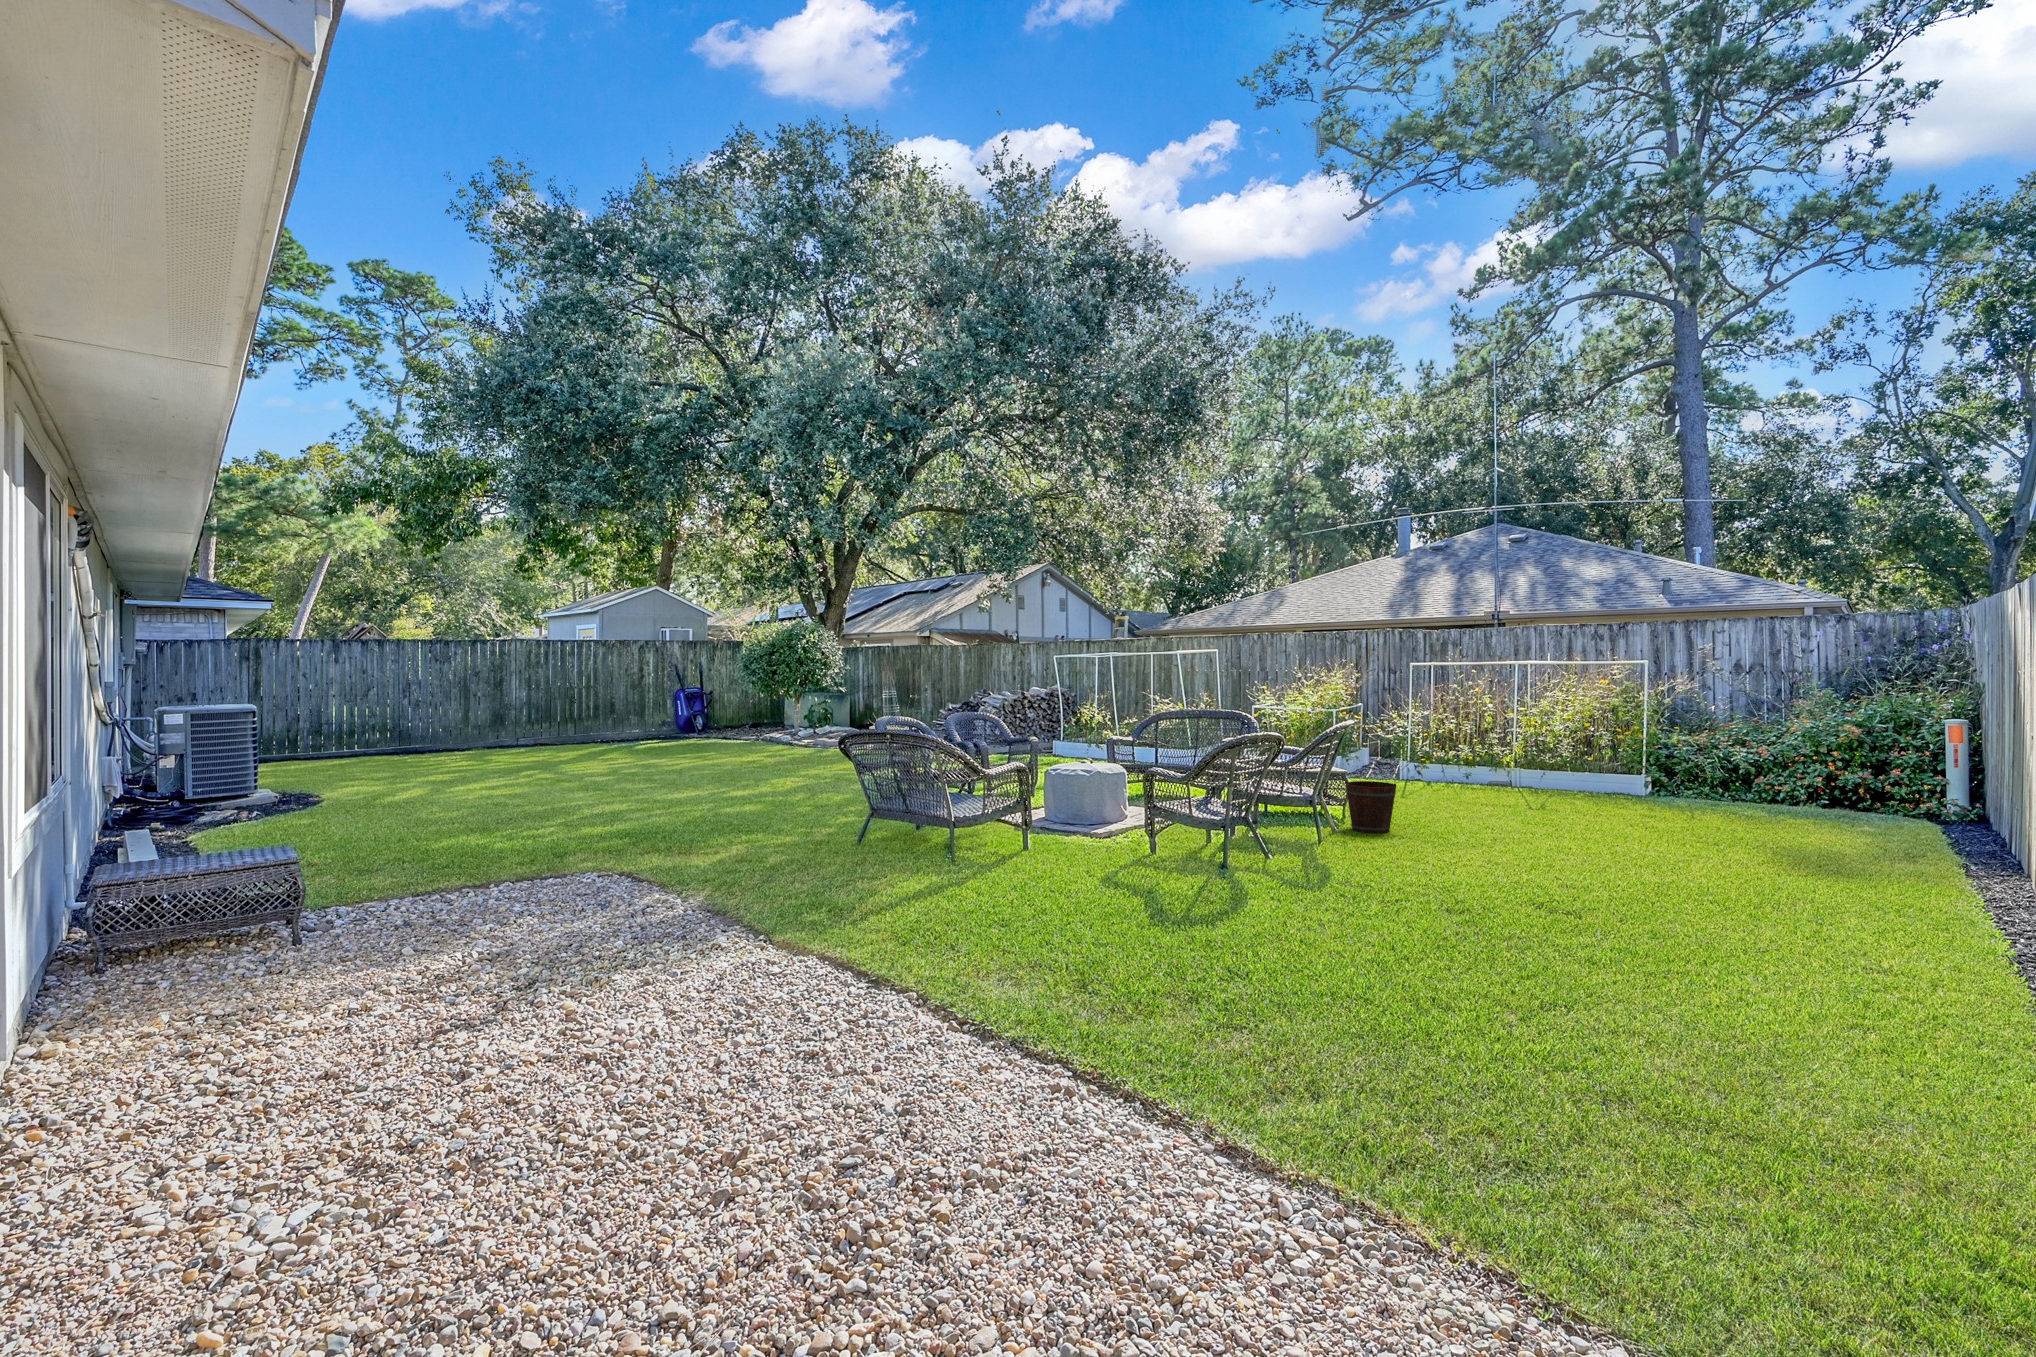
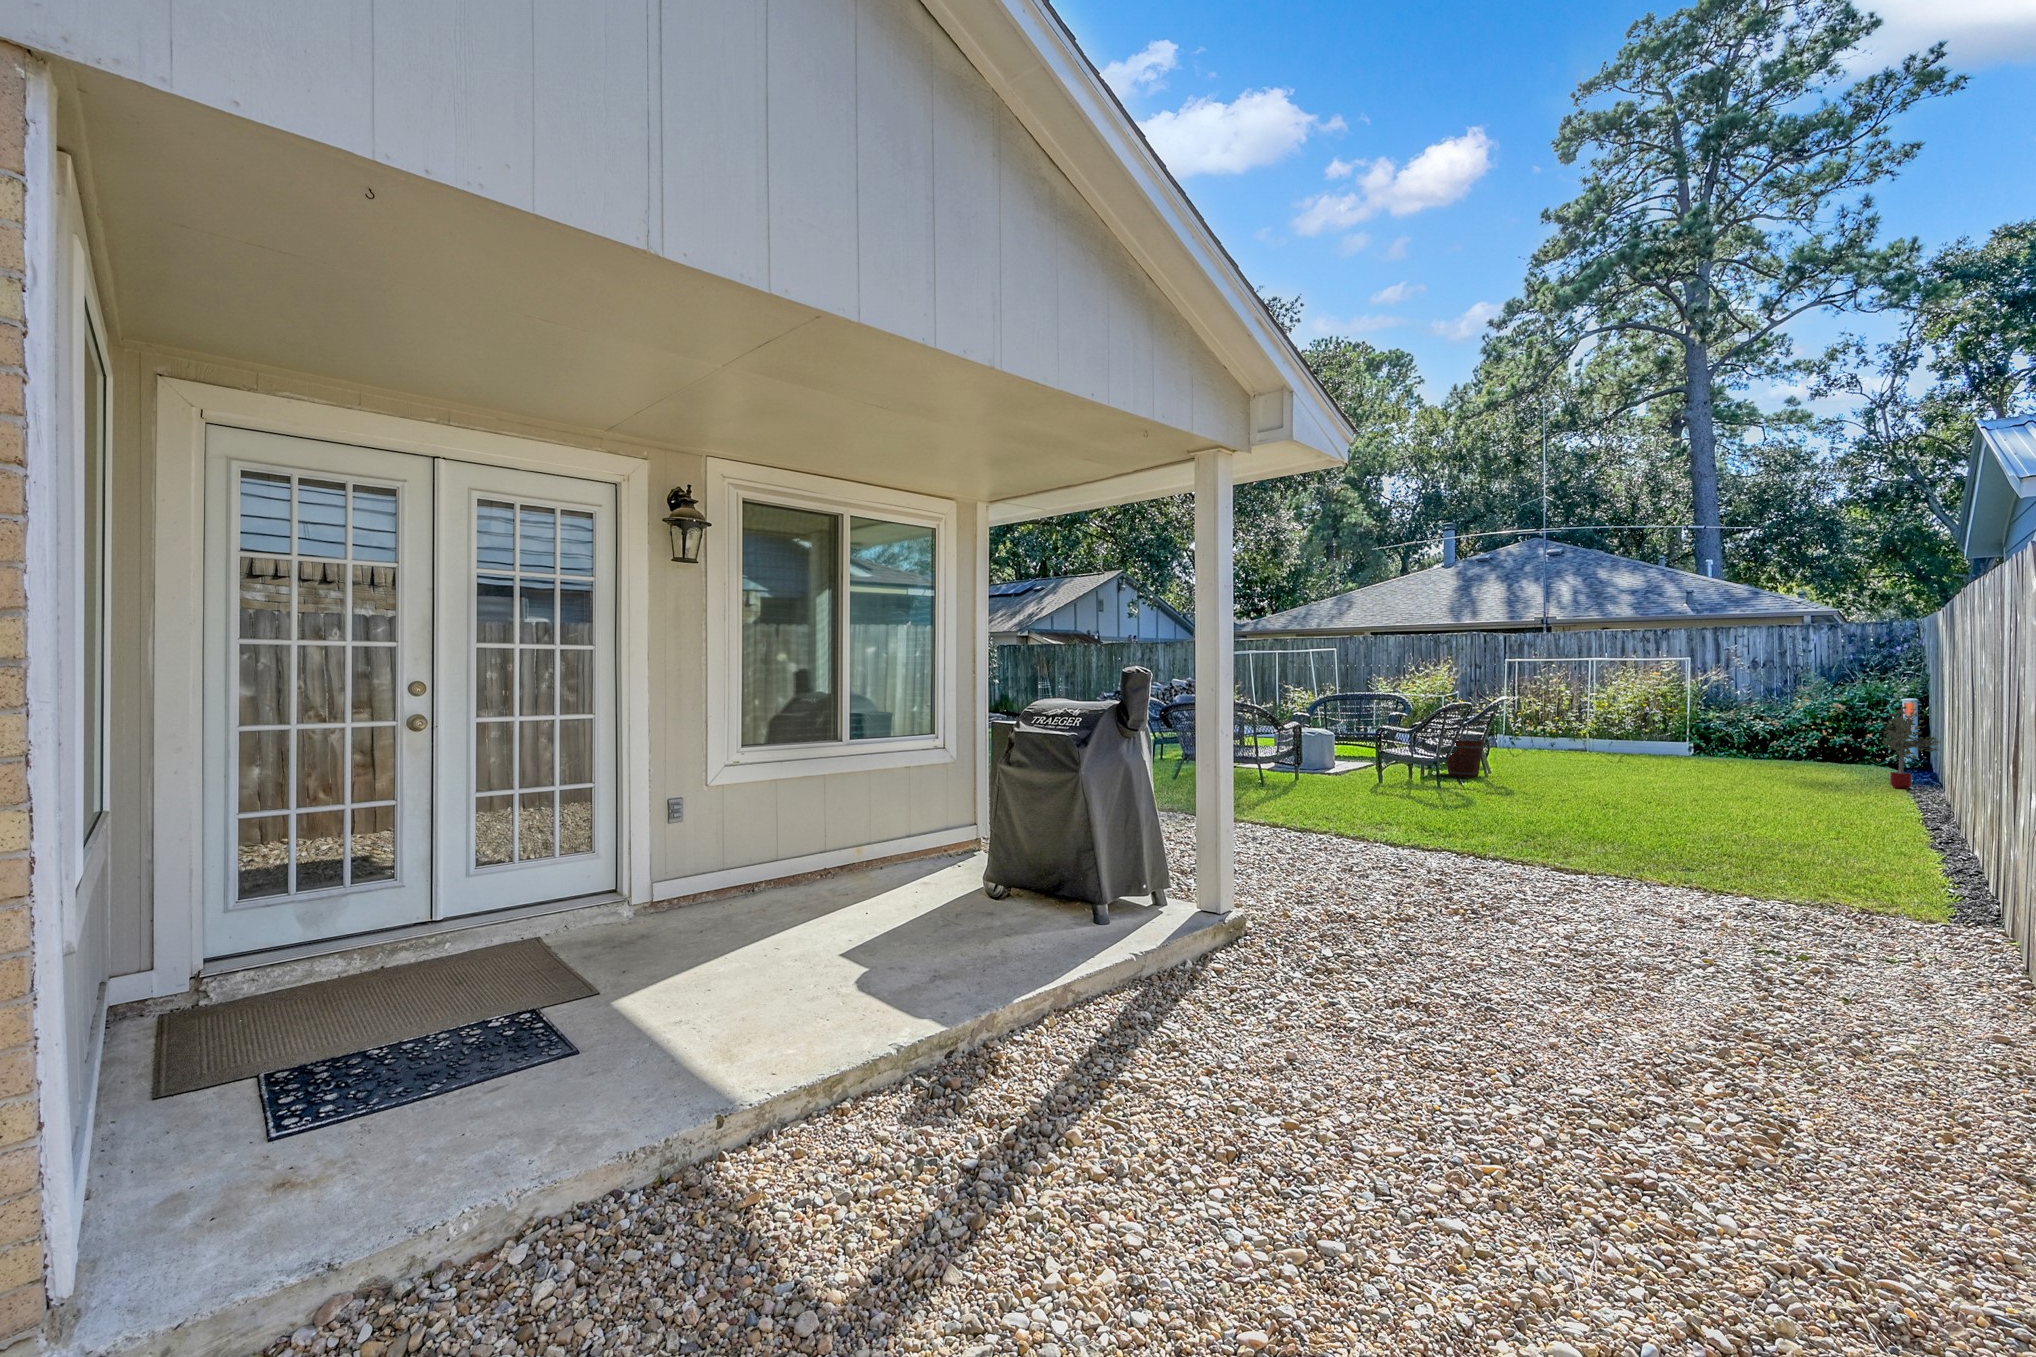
potted tree: none [1922,743,2011,857] -> present [1880,706,1939,789]

